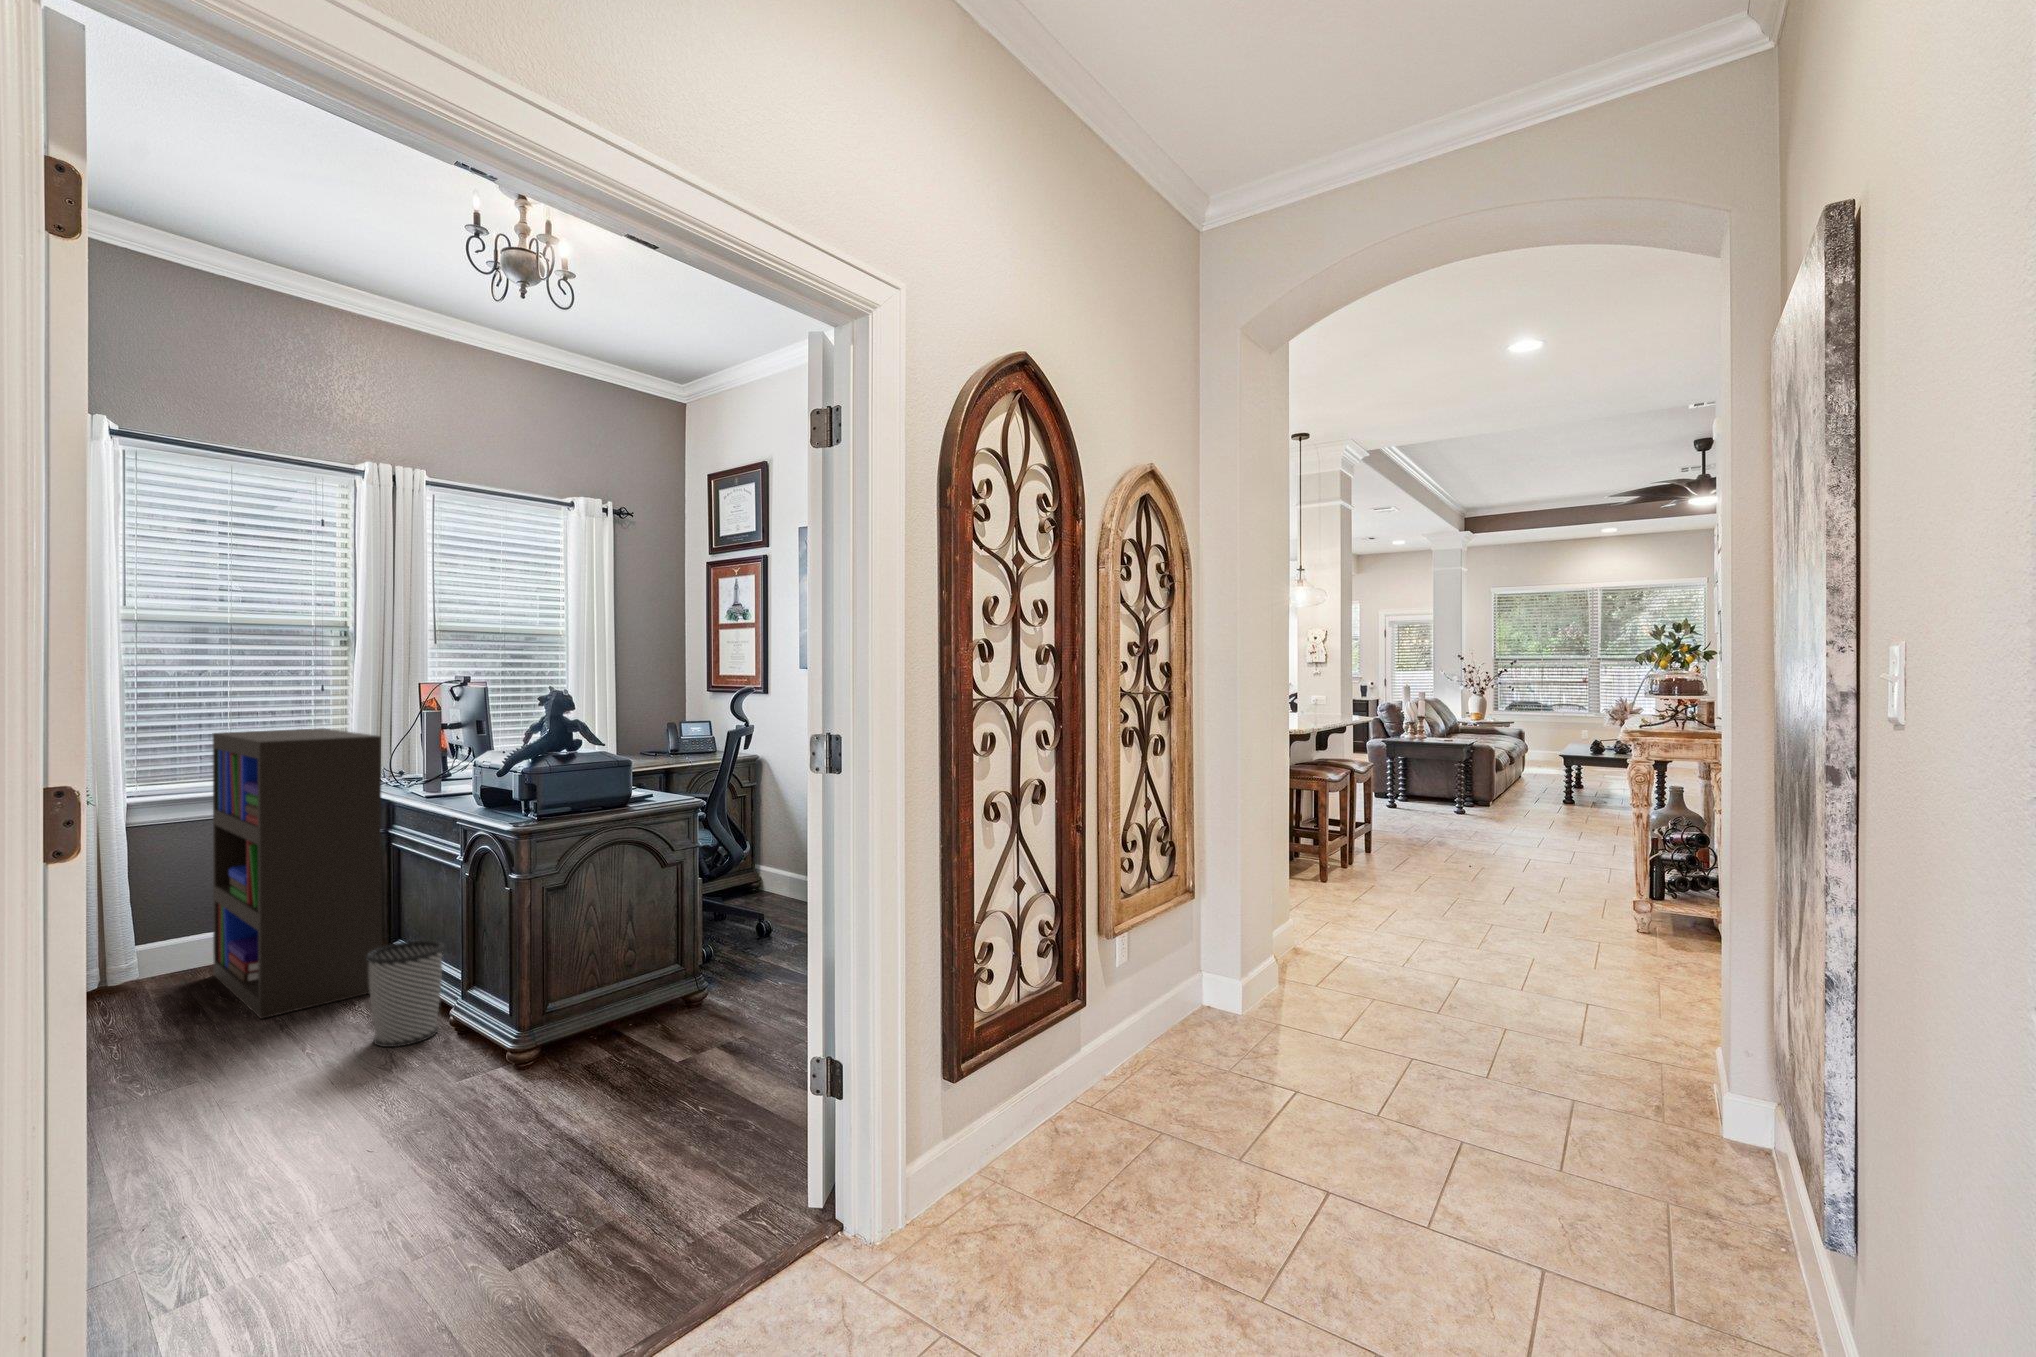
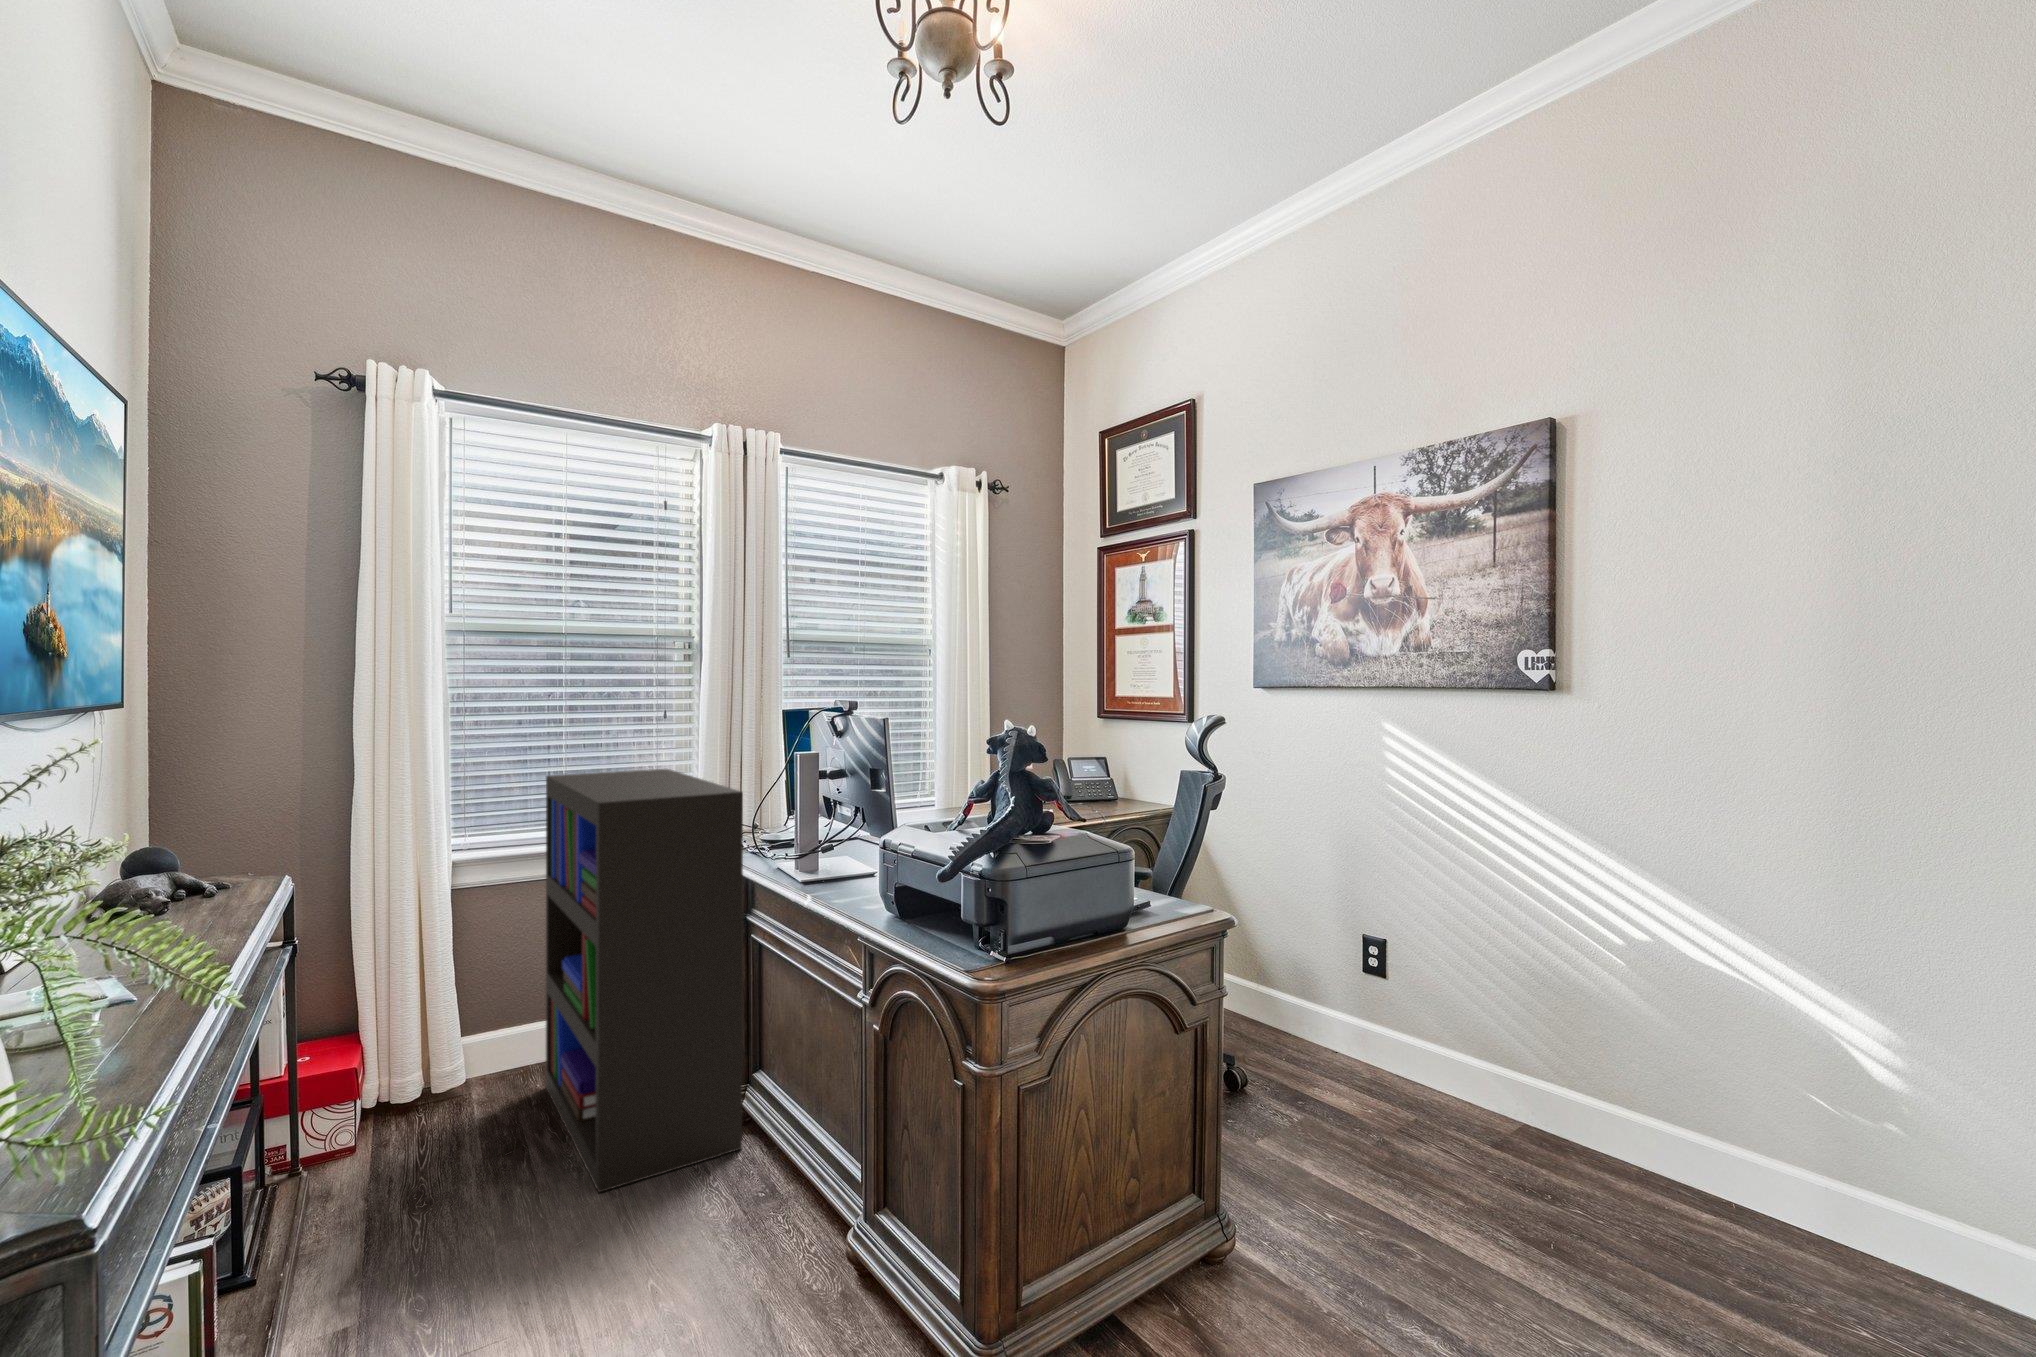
wastebasket: present [366,940,445,1047] -> none [736,1114,841,1297]

